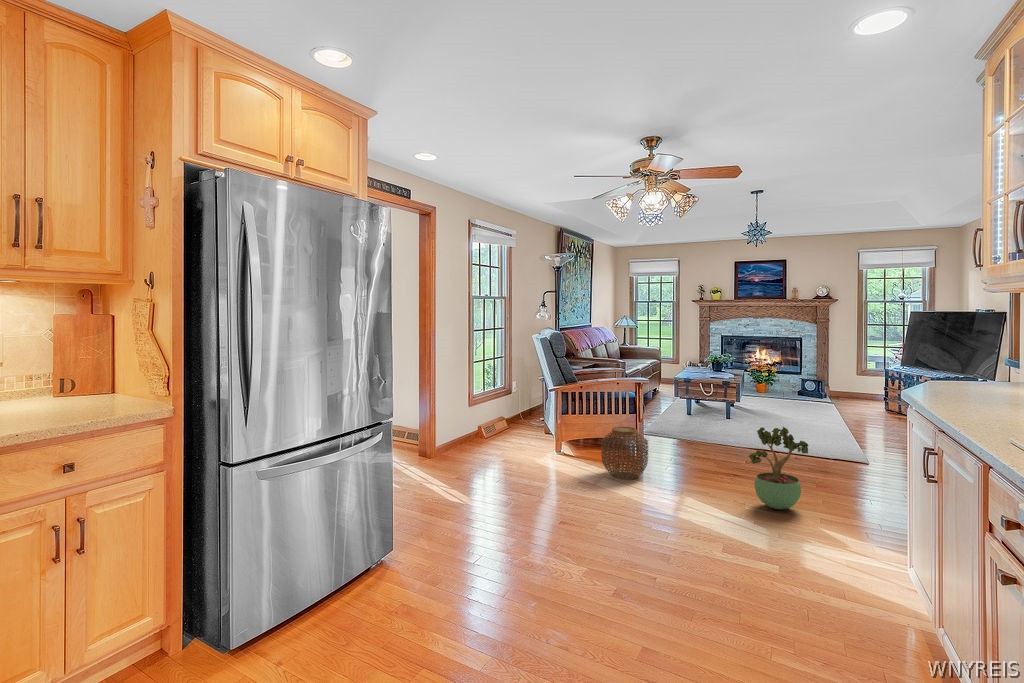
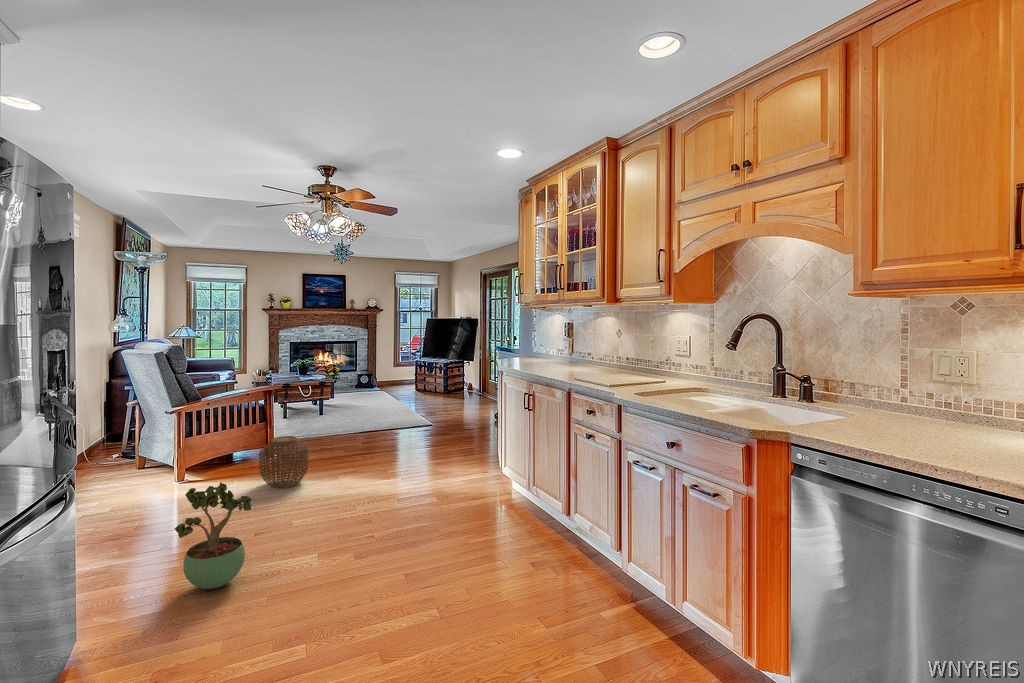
potted plant: present [749,427,808,509] -> present [174,483,251,589]

